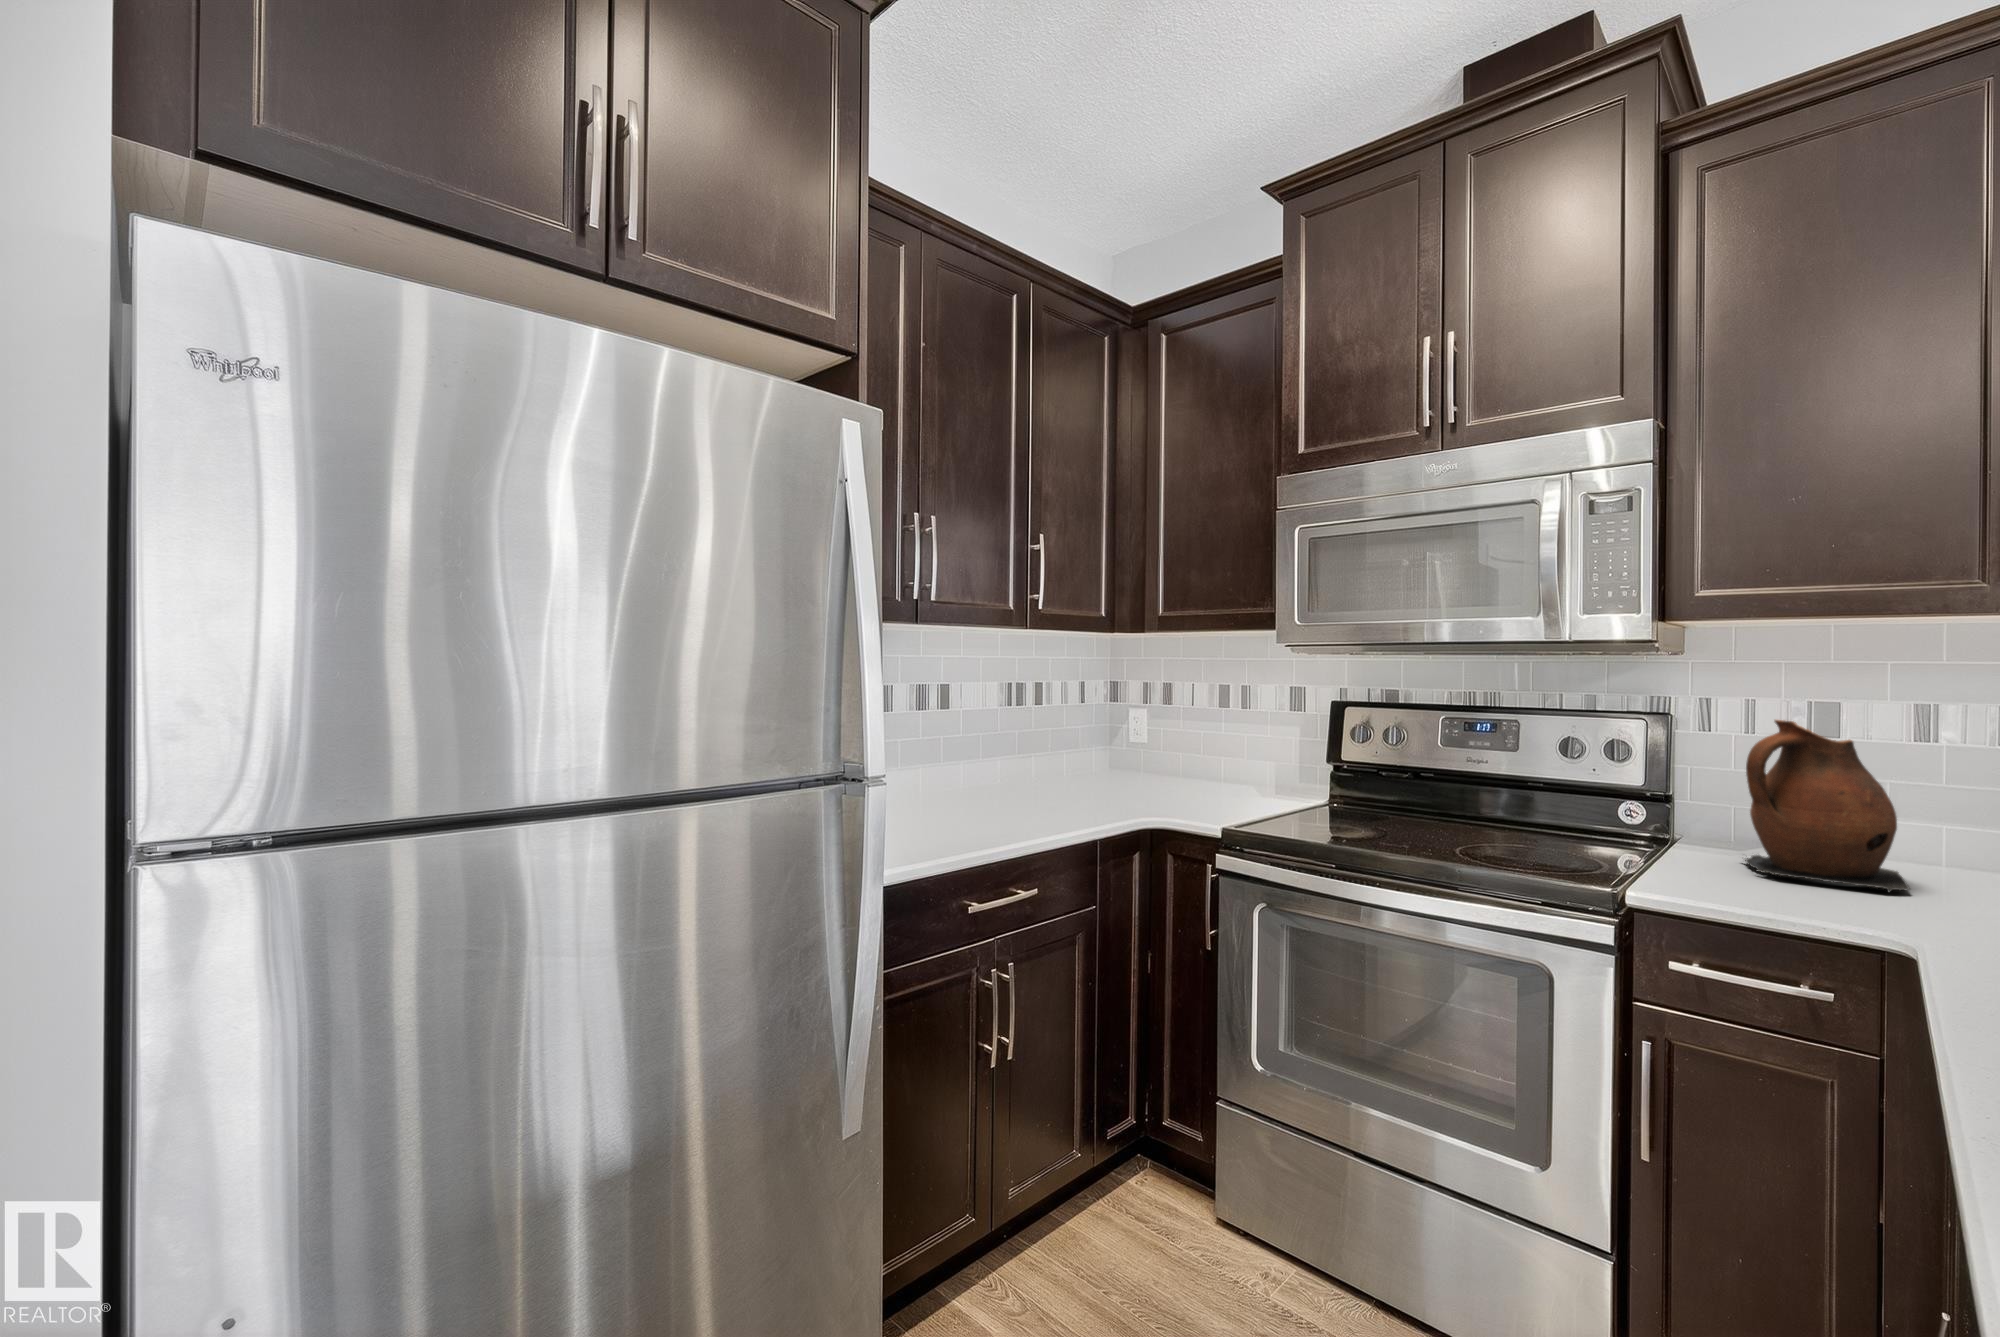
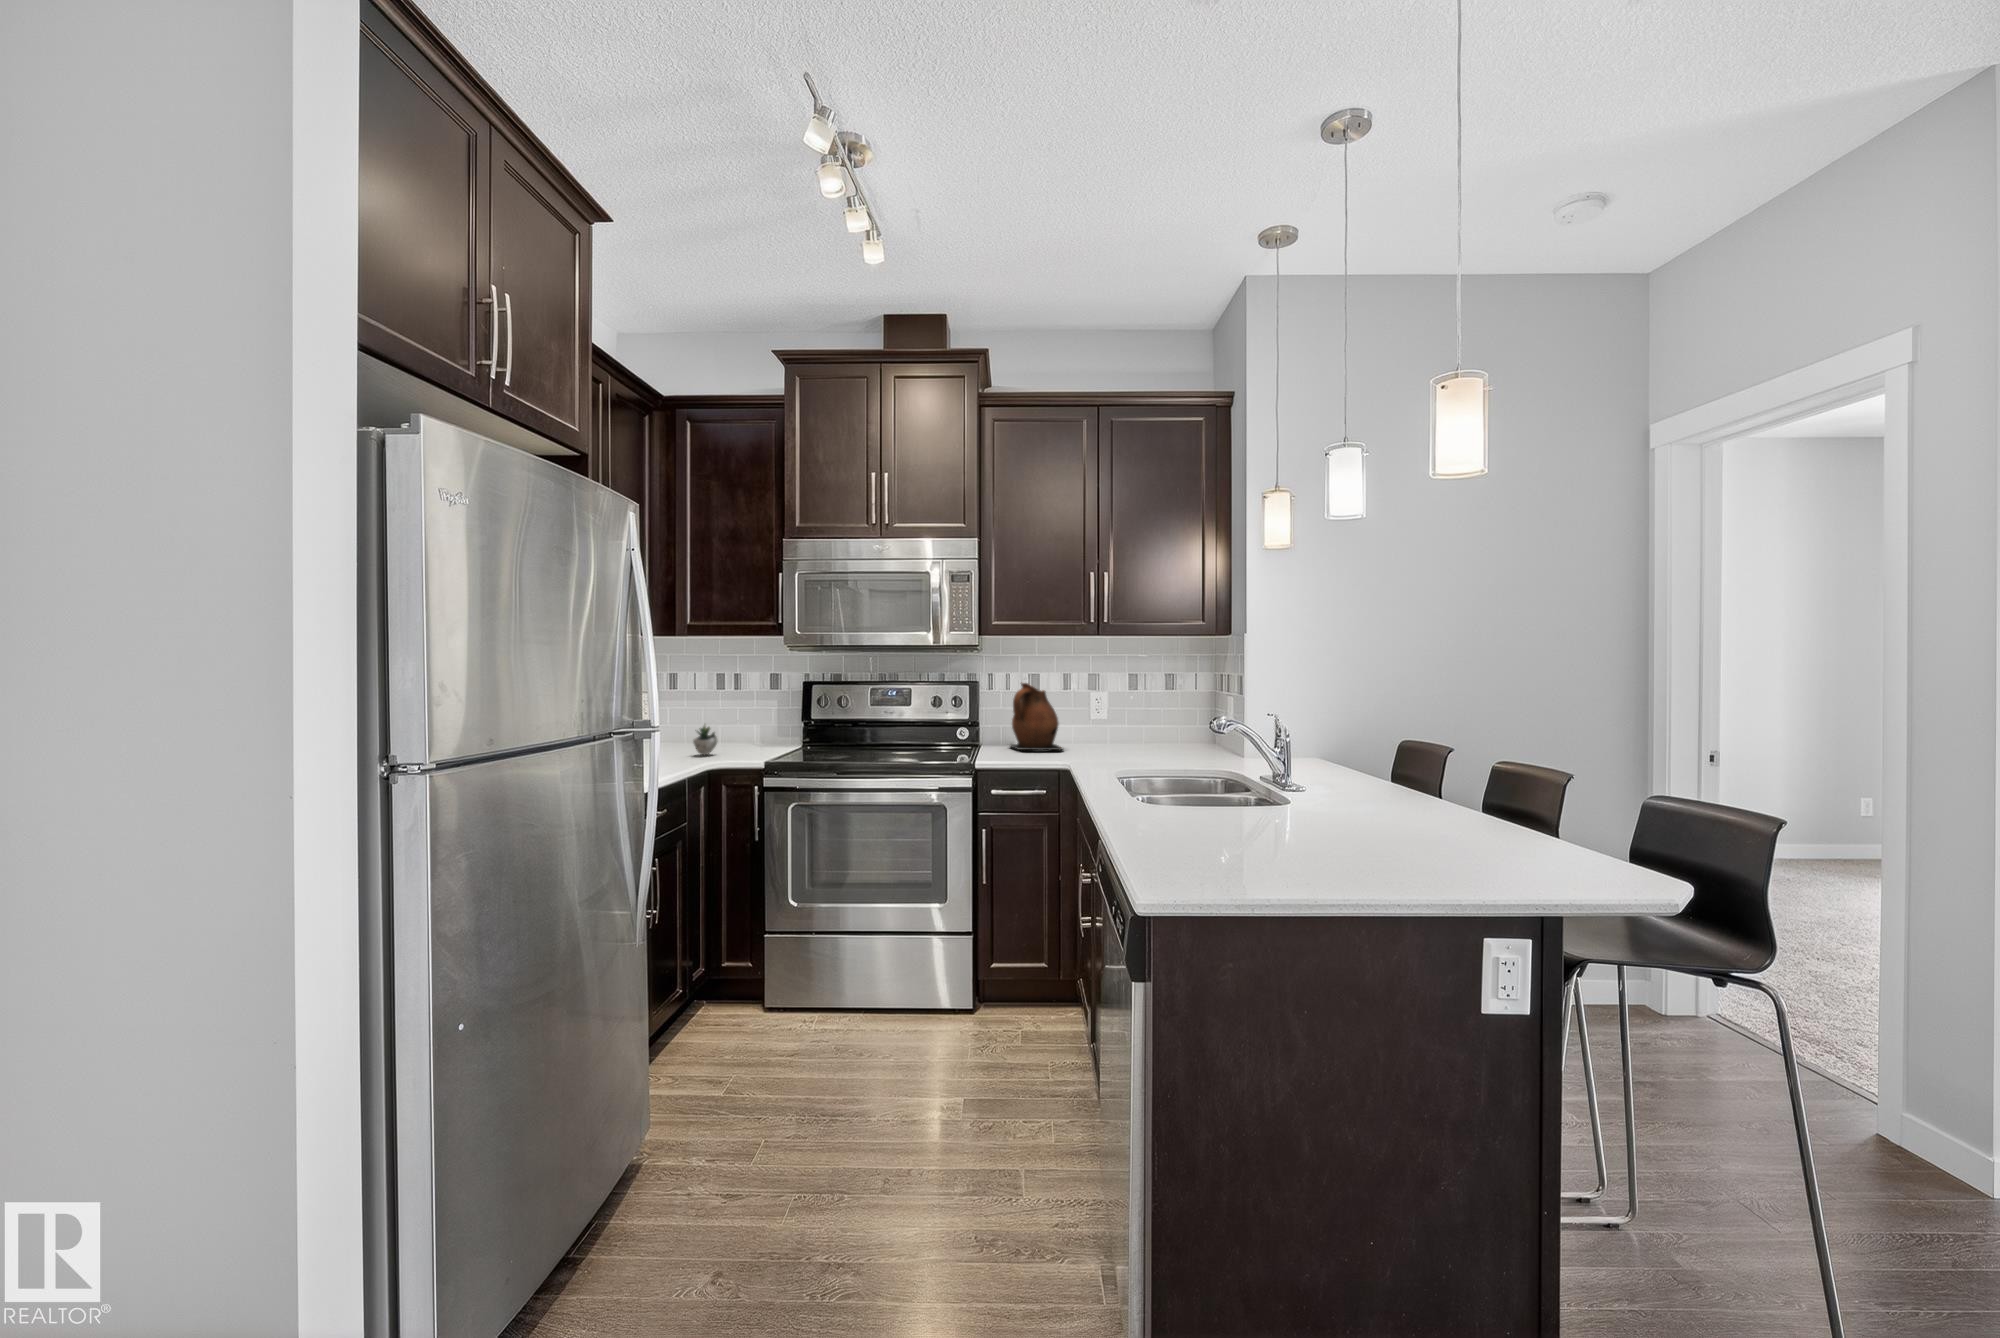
succulent plant: none [1138,758,1196,806] -> present [693,725,717,755]

